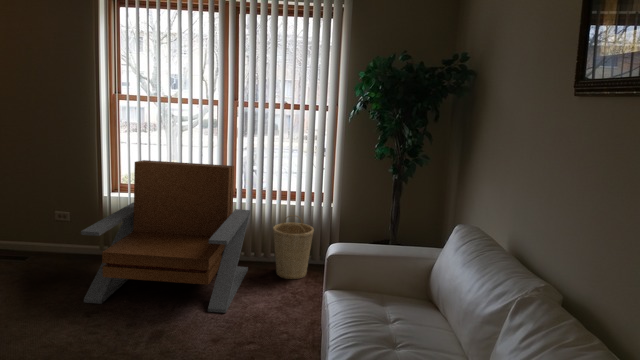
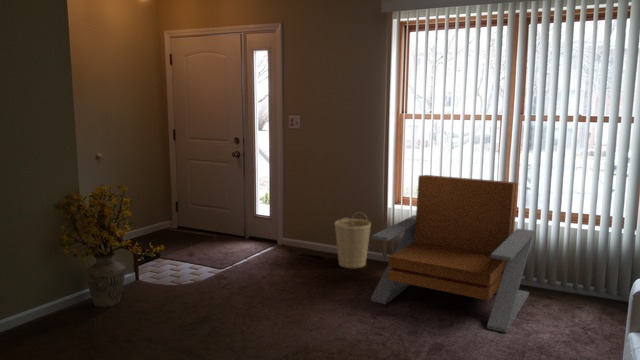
basket: present [273,215,314,279] -> present [334,212,371,268]

